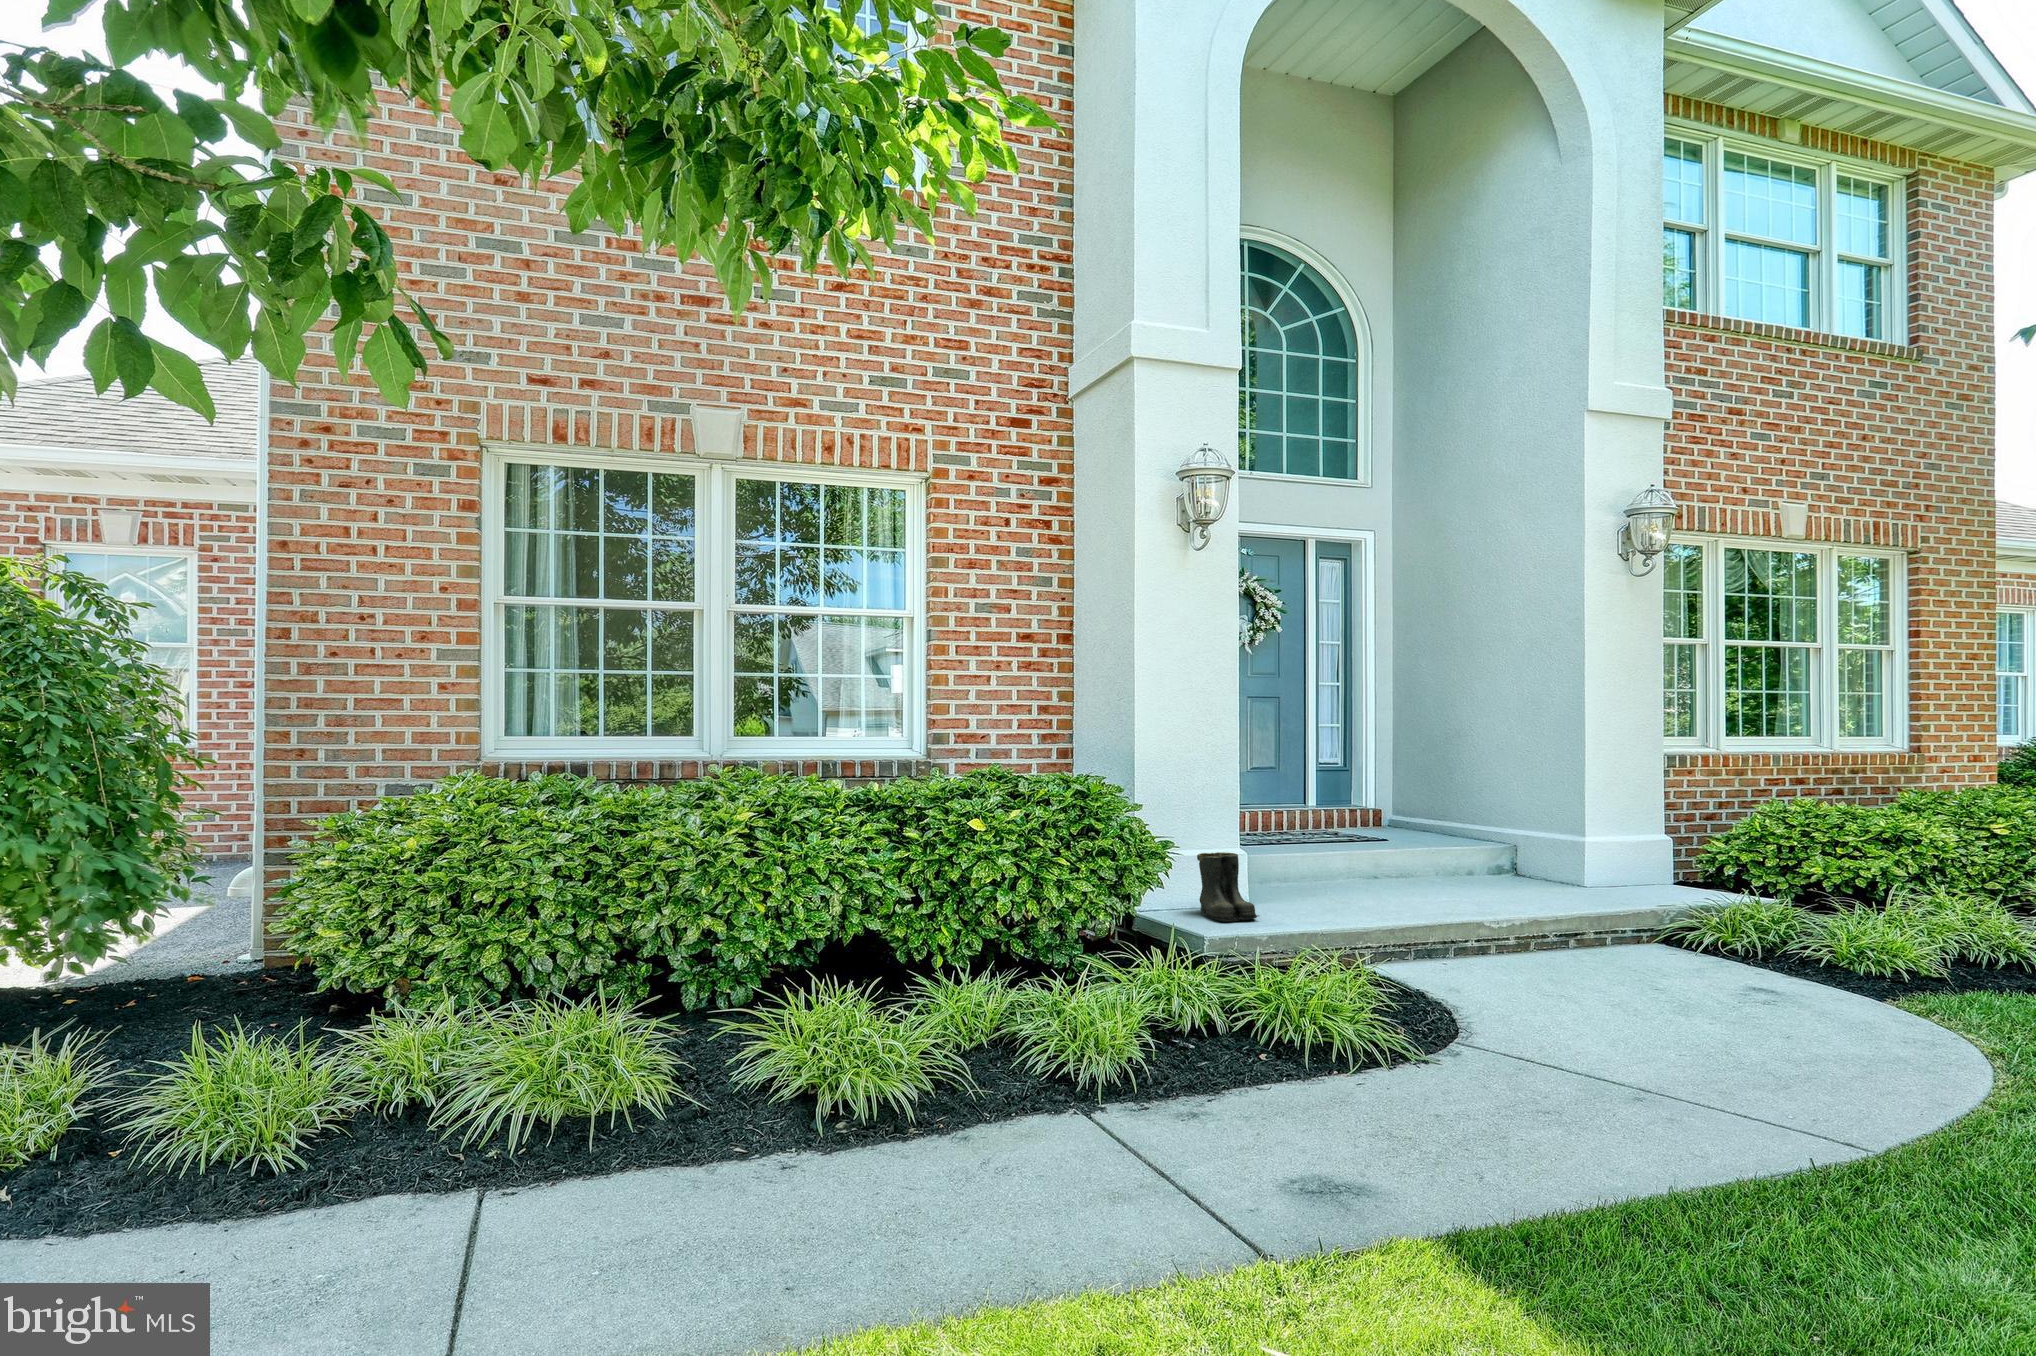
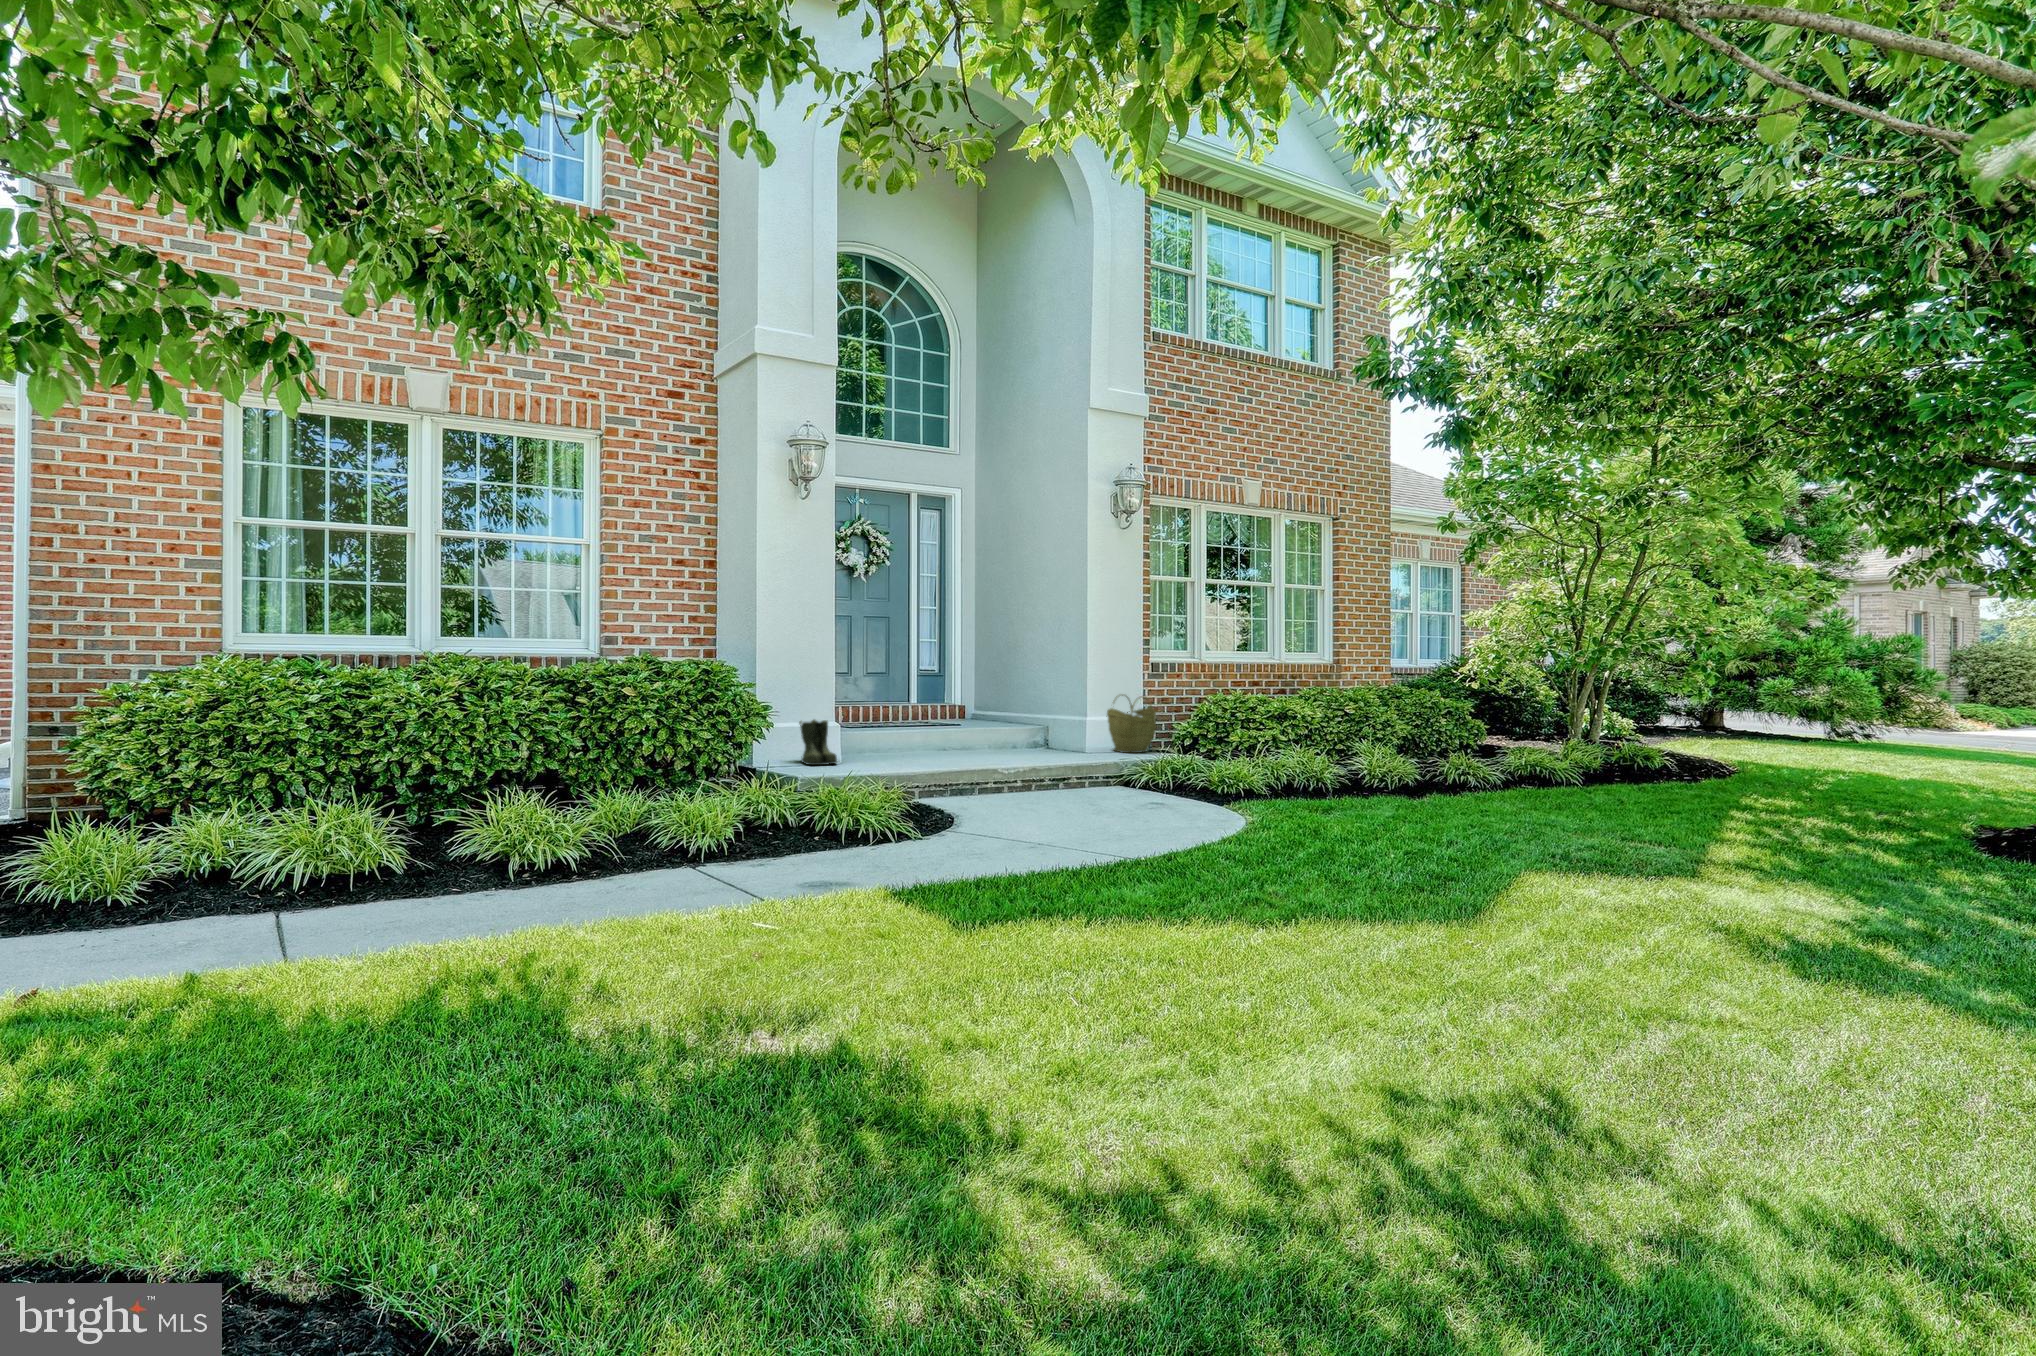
woven basket: none [1622,808,1704,897] -> present [1106,695,1156,753]

